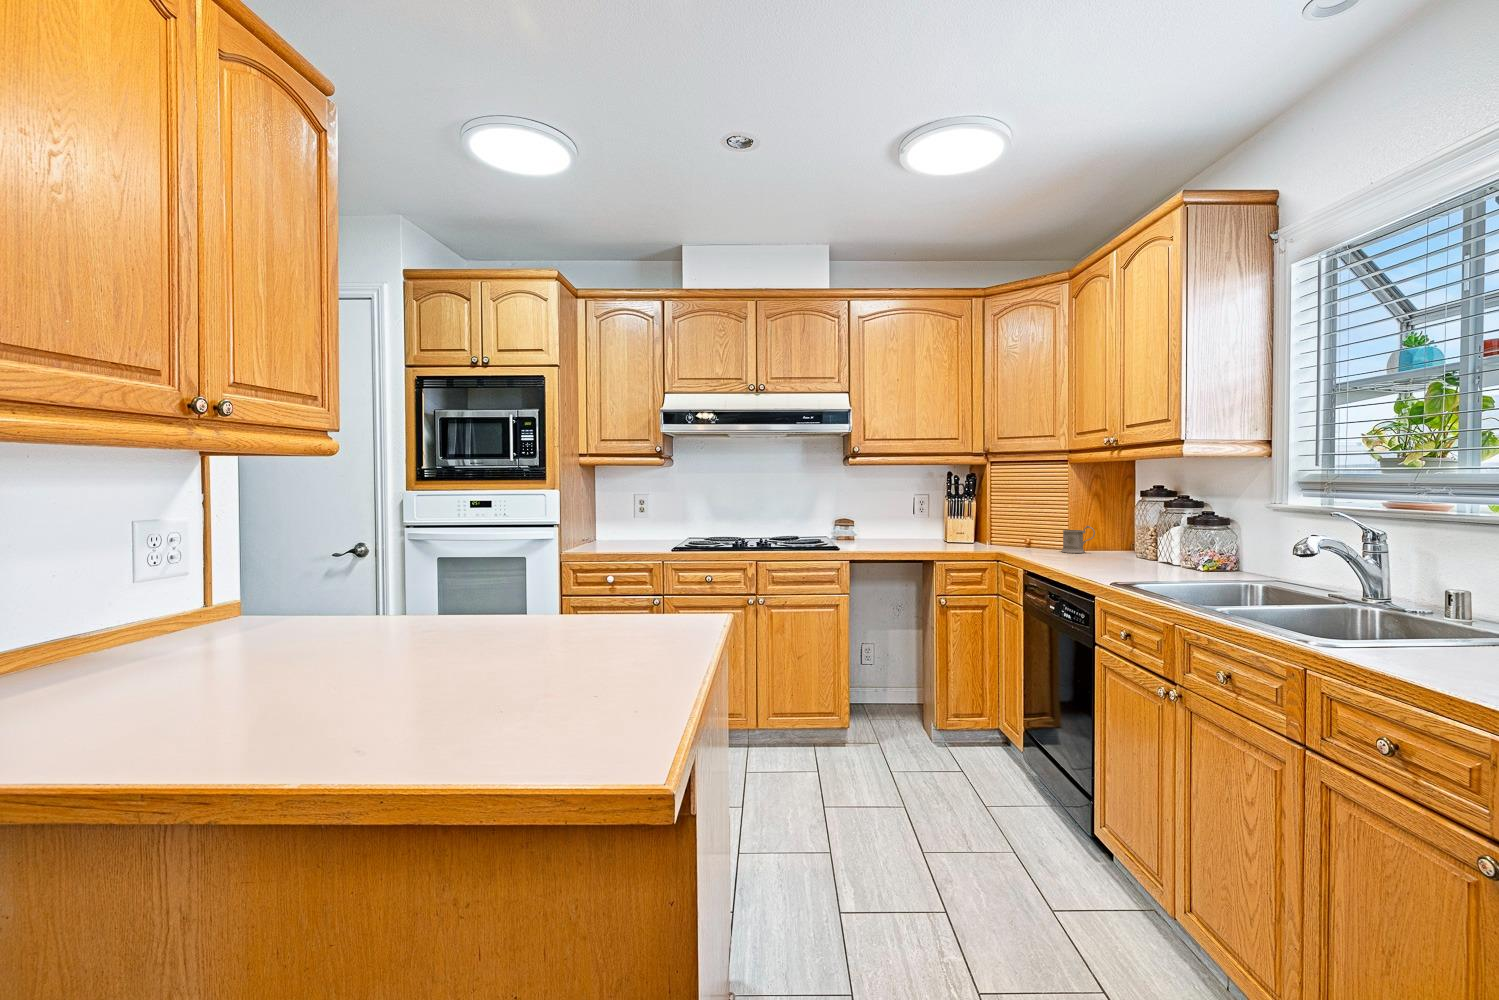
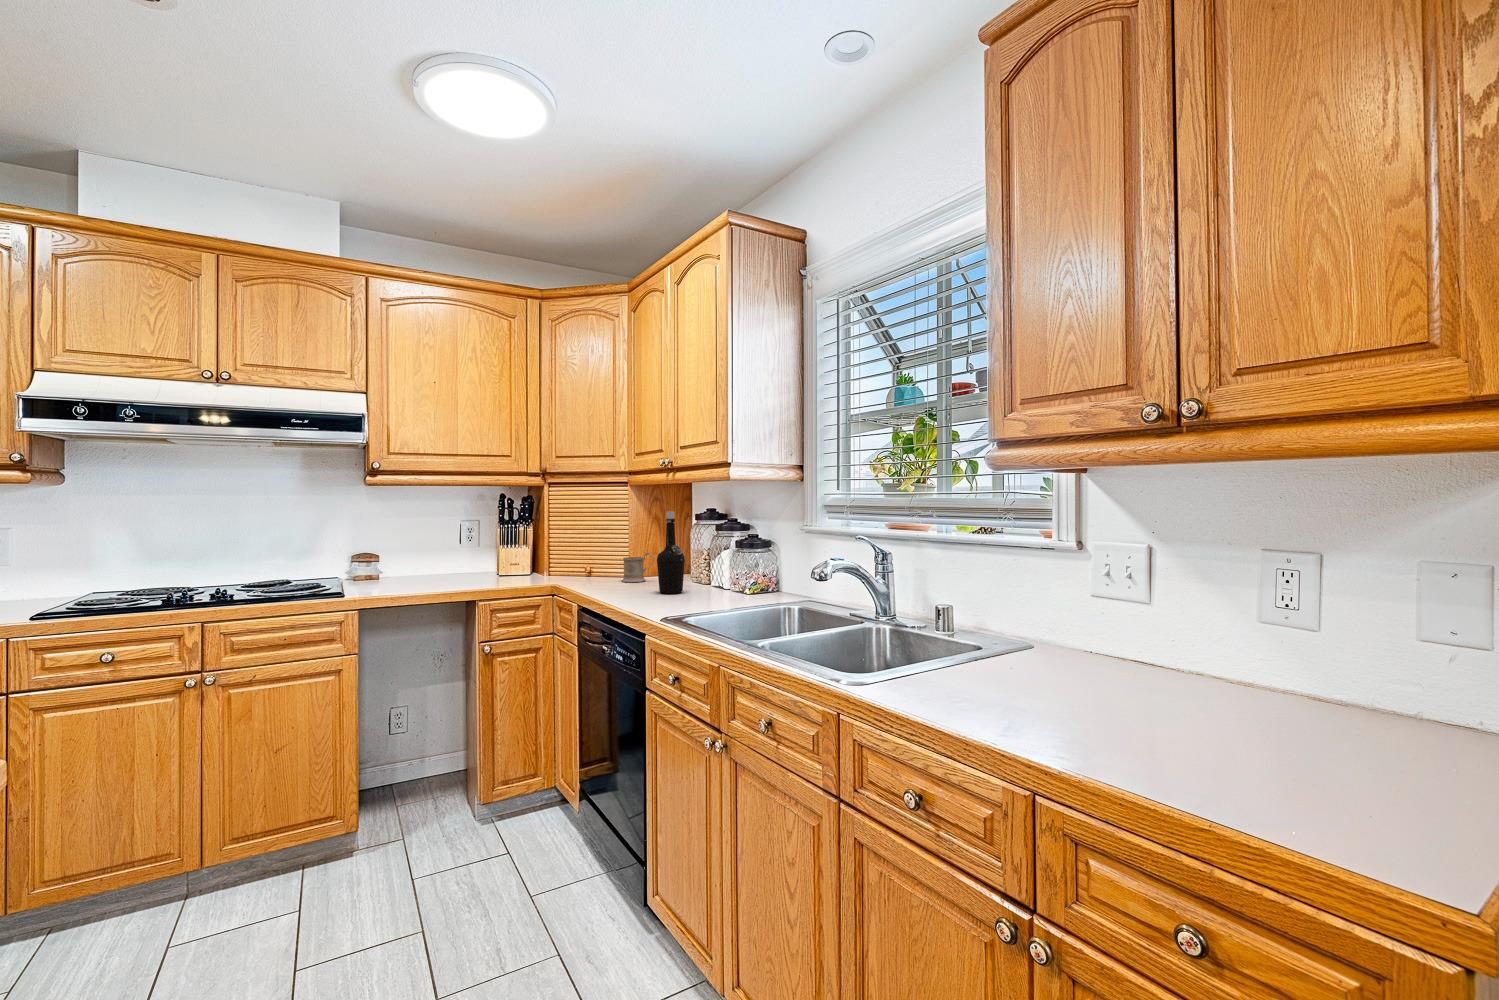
bottle: none [1100,487,1130,564] -> present [657,512,685,594]

